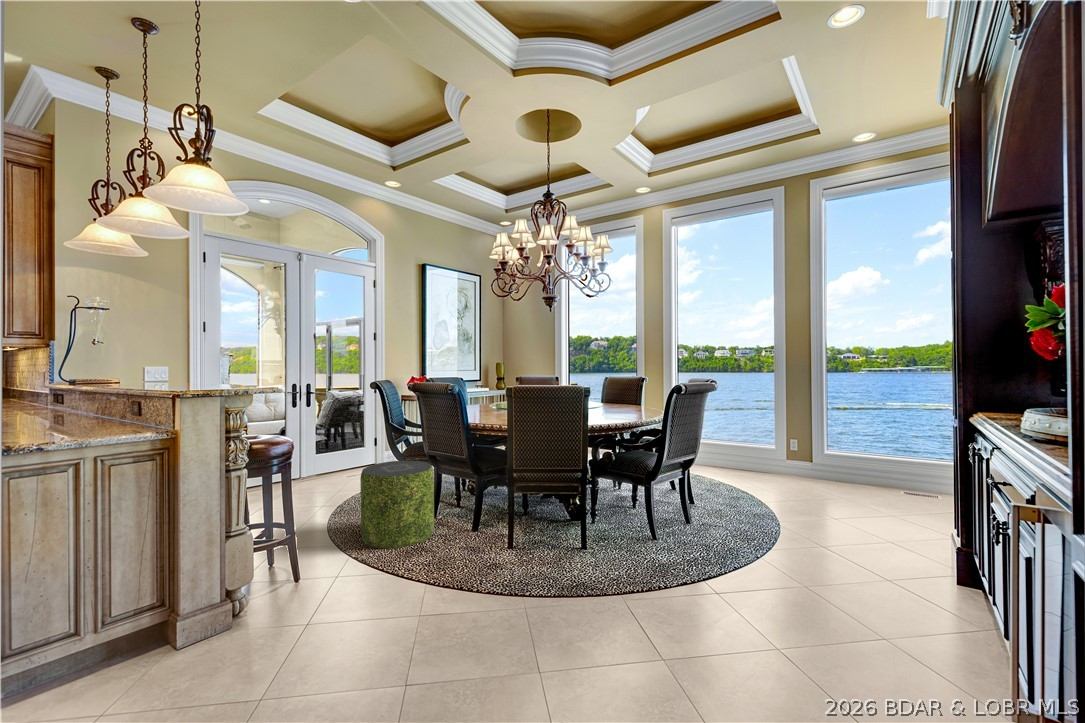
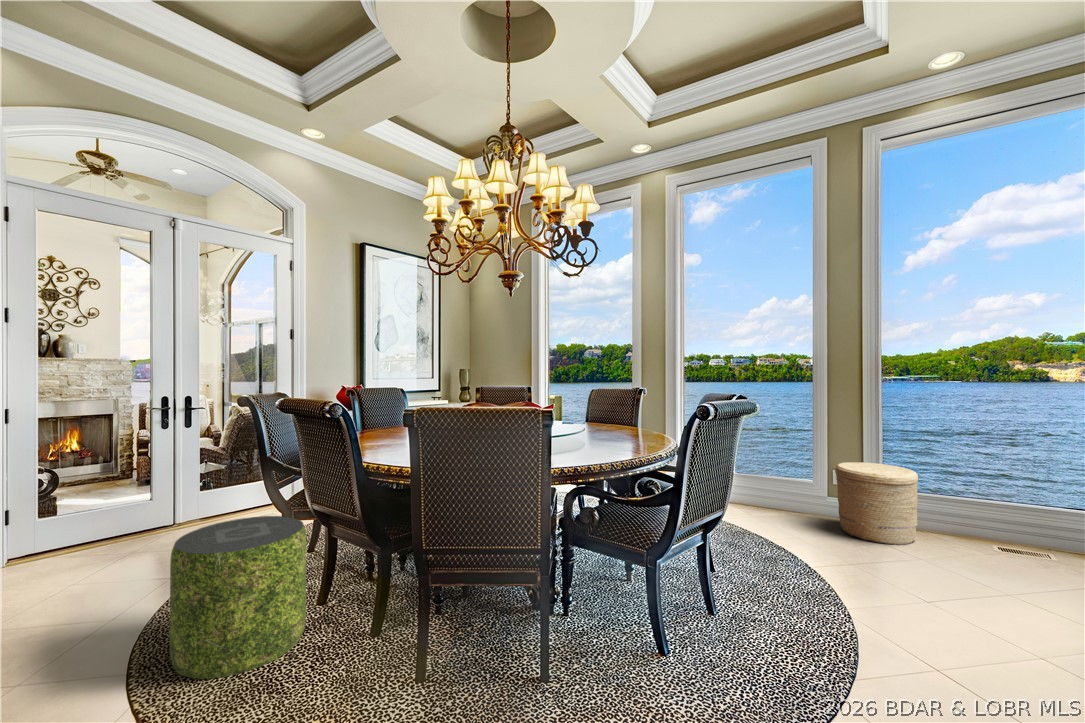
woven basket: none [785,431,842,487] -> present [835,462,918,545]

